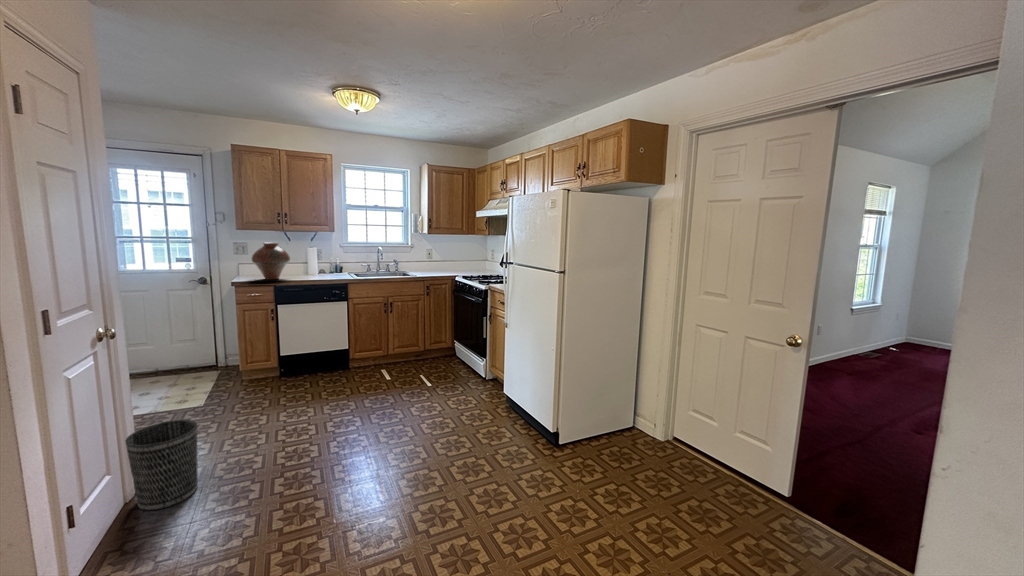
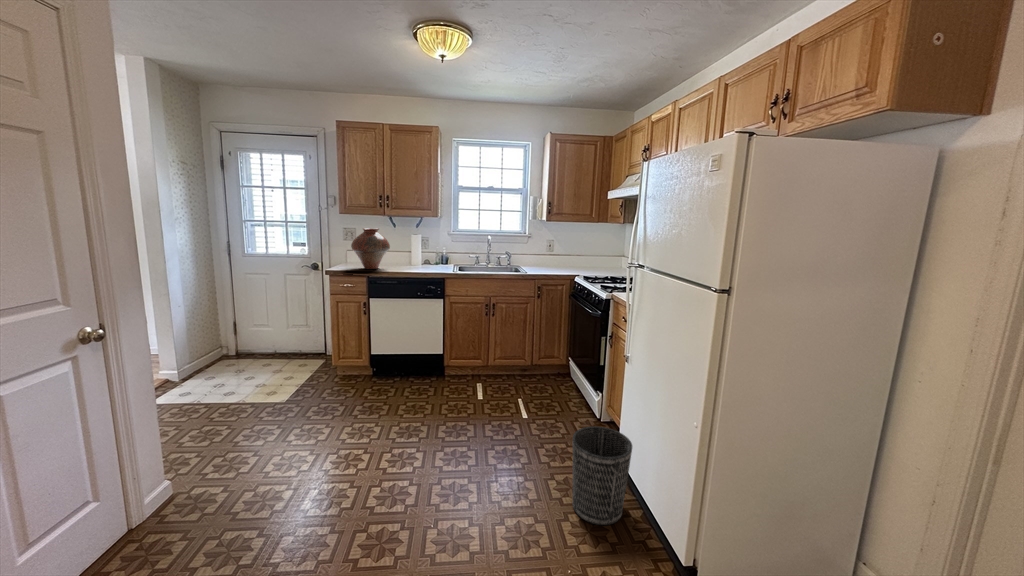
wastebasket: present [125,420,198,510] -> present [572,426,632,525]

